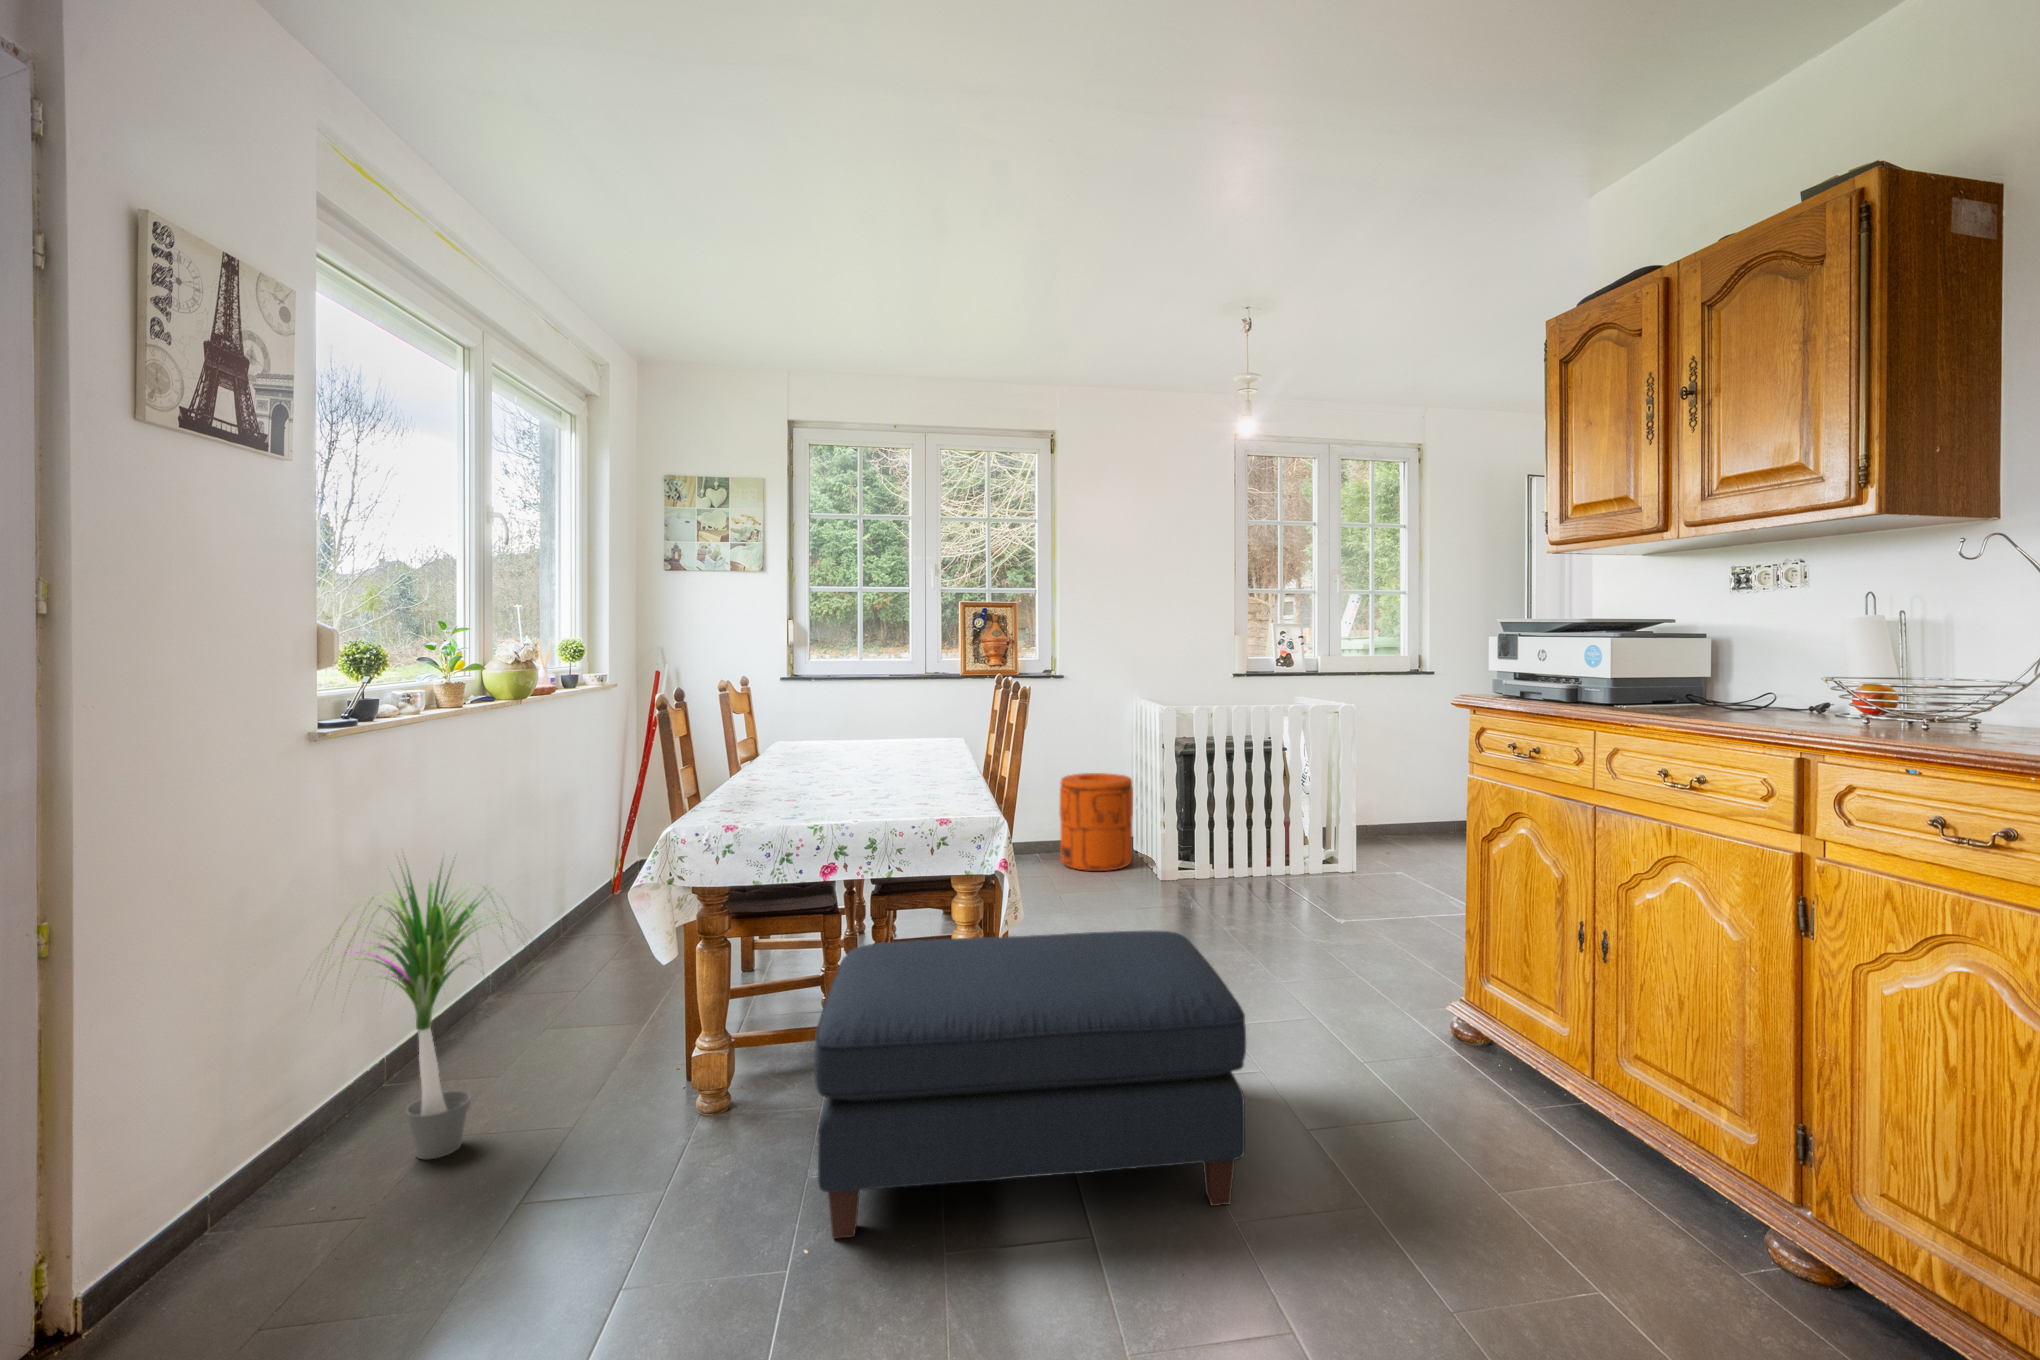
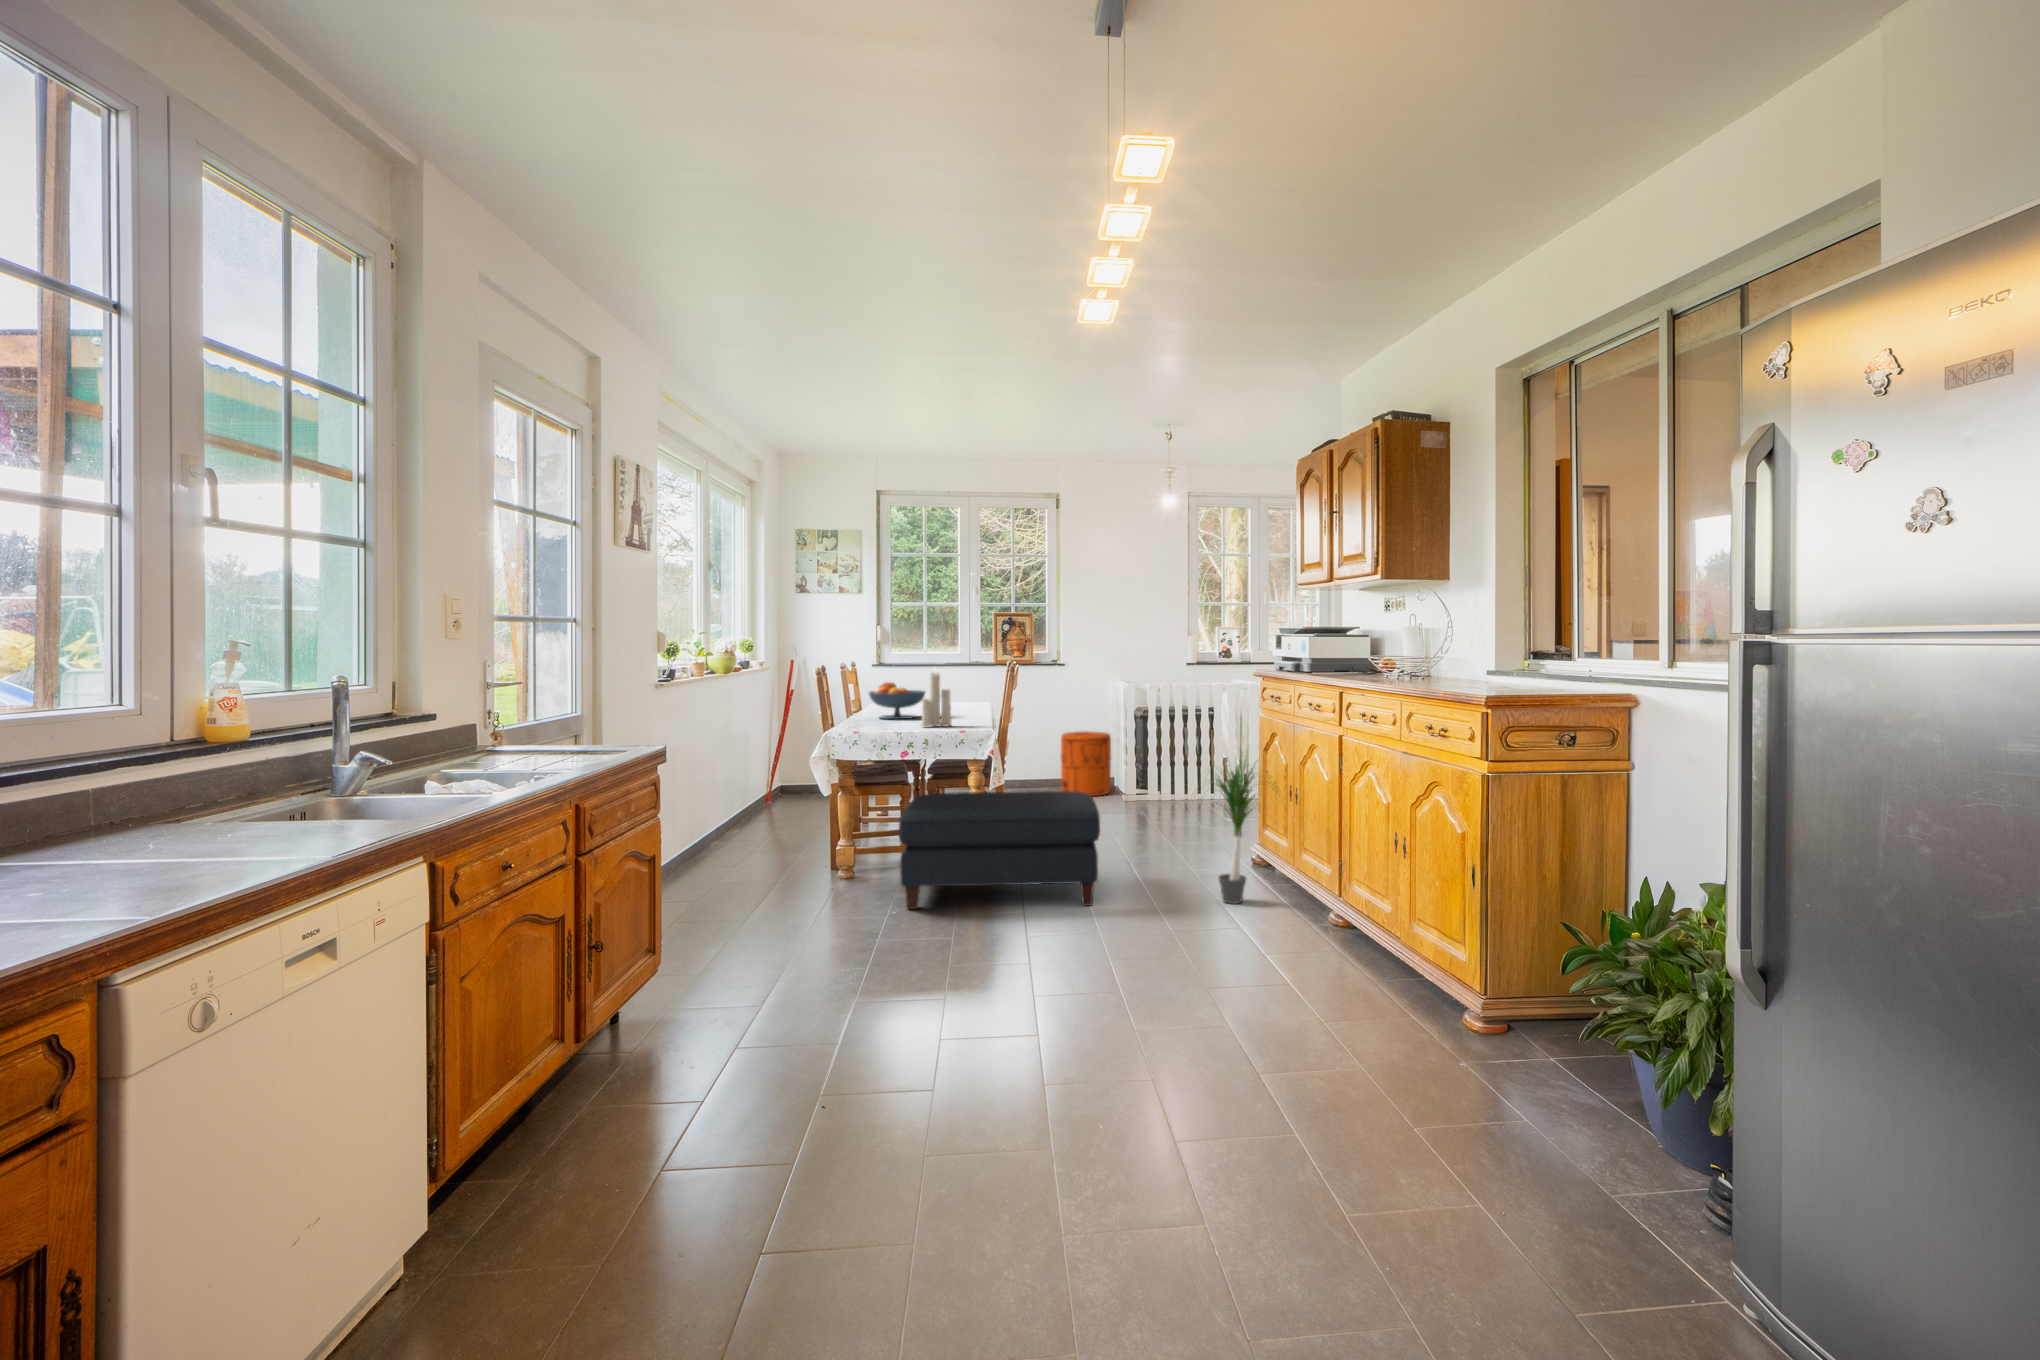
candle: none [860,683,919,810] -> present [921,673,951,727]
fruit bowl: none [763,714,867,782] -> present [869,682,925,719]
potted plant: present [322,864,525,1160] -> present [1198,756,1278,904]

